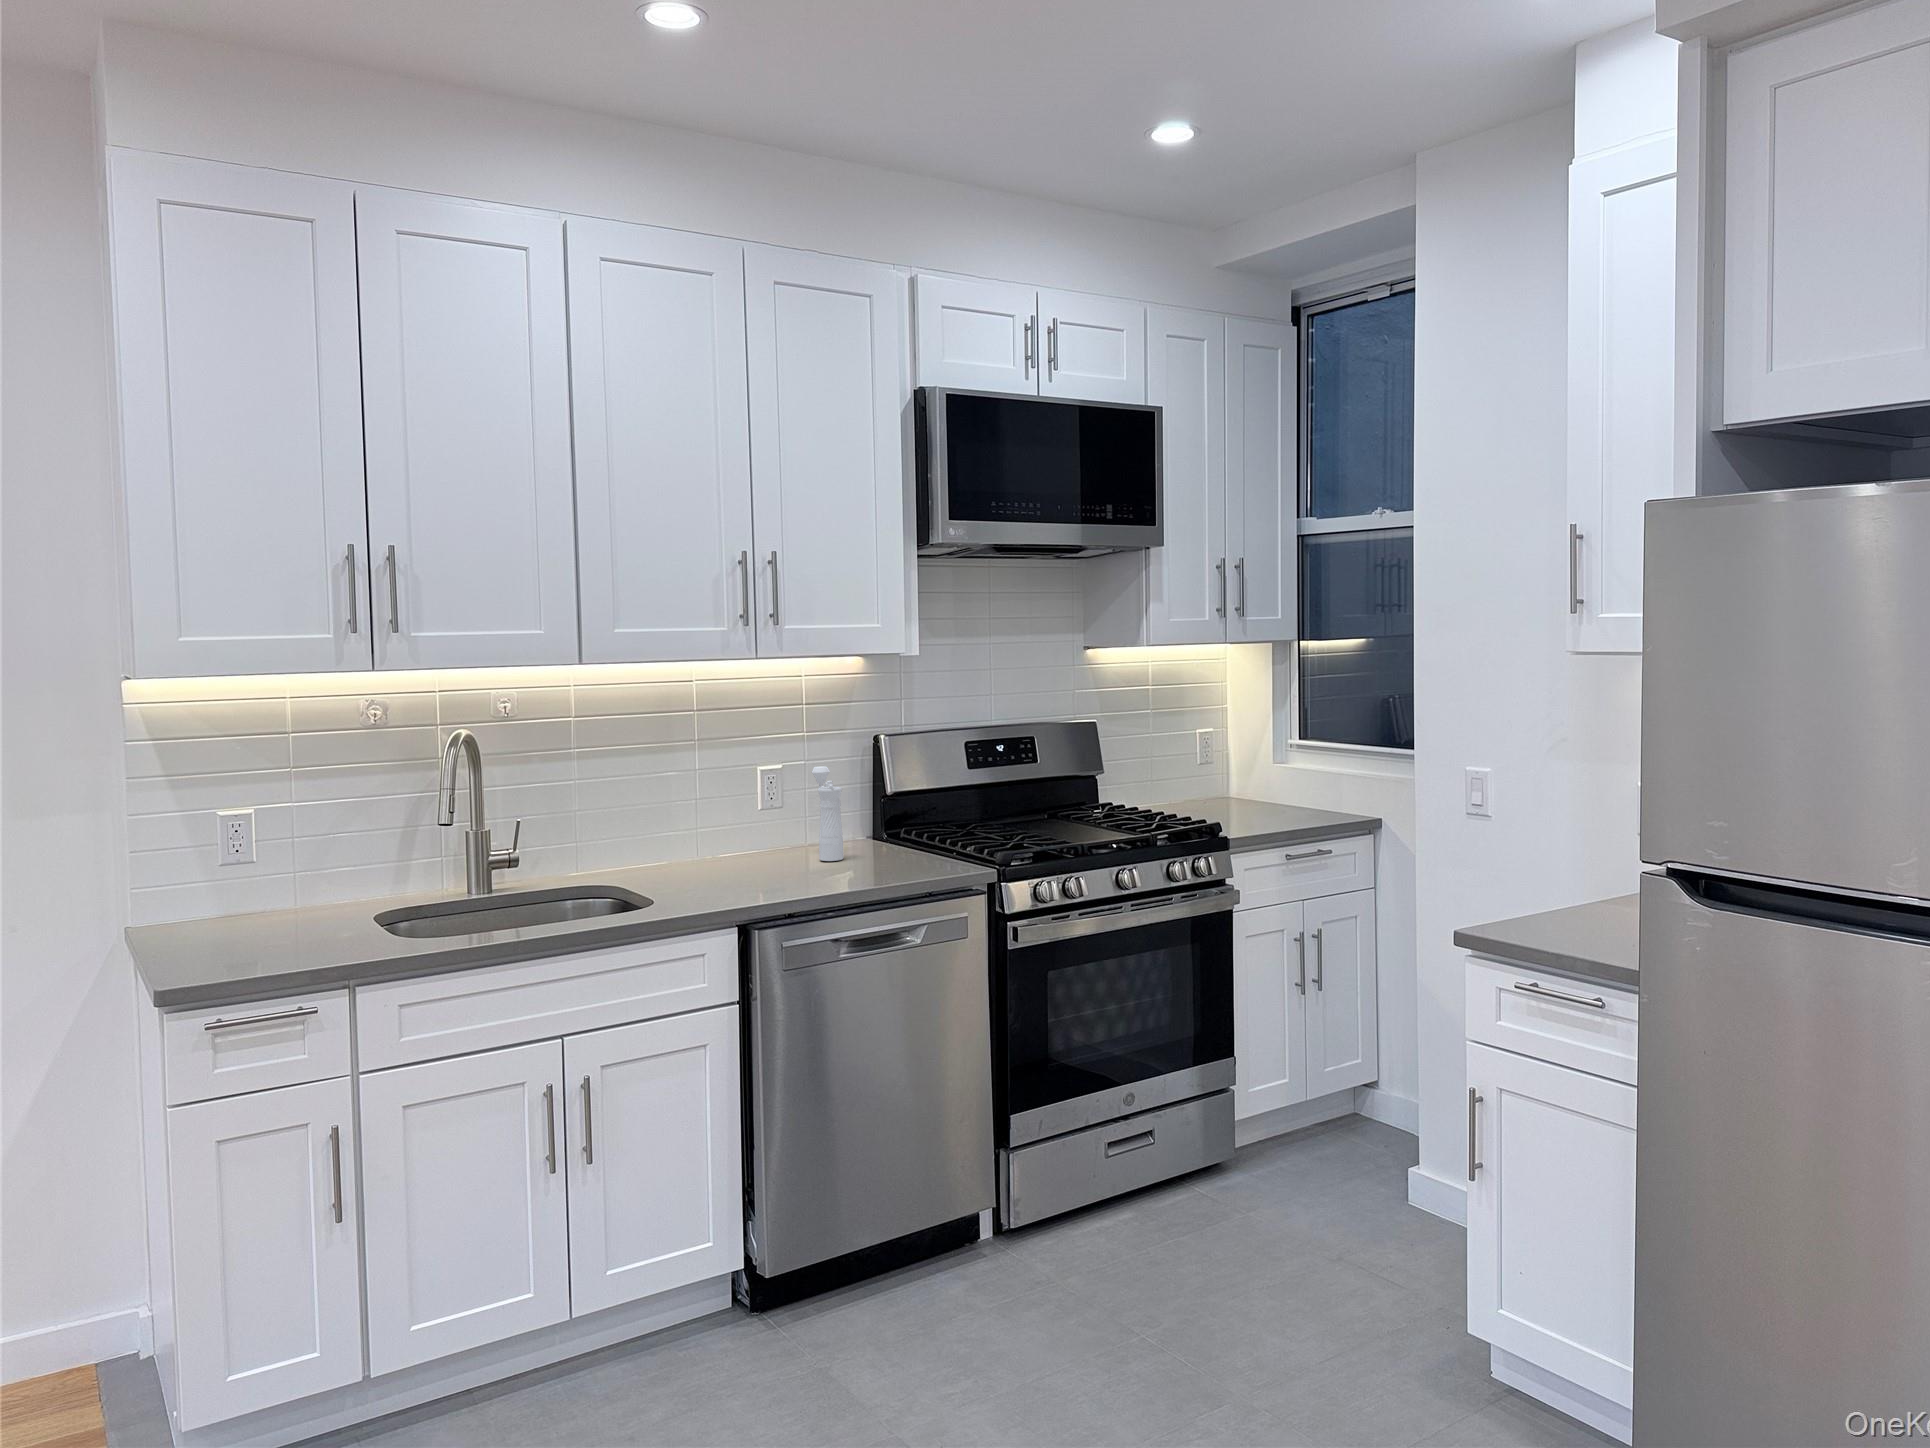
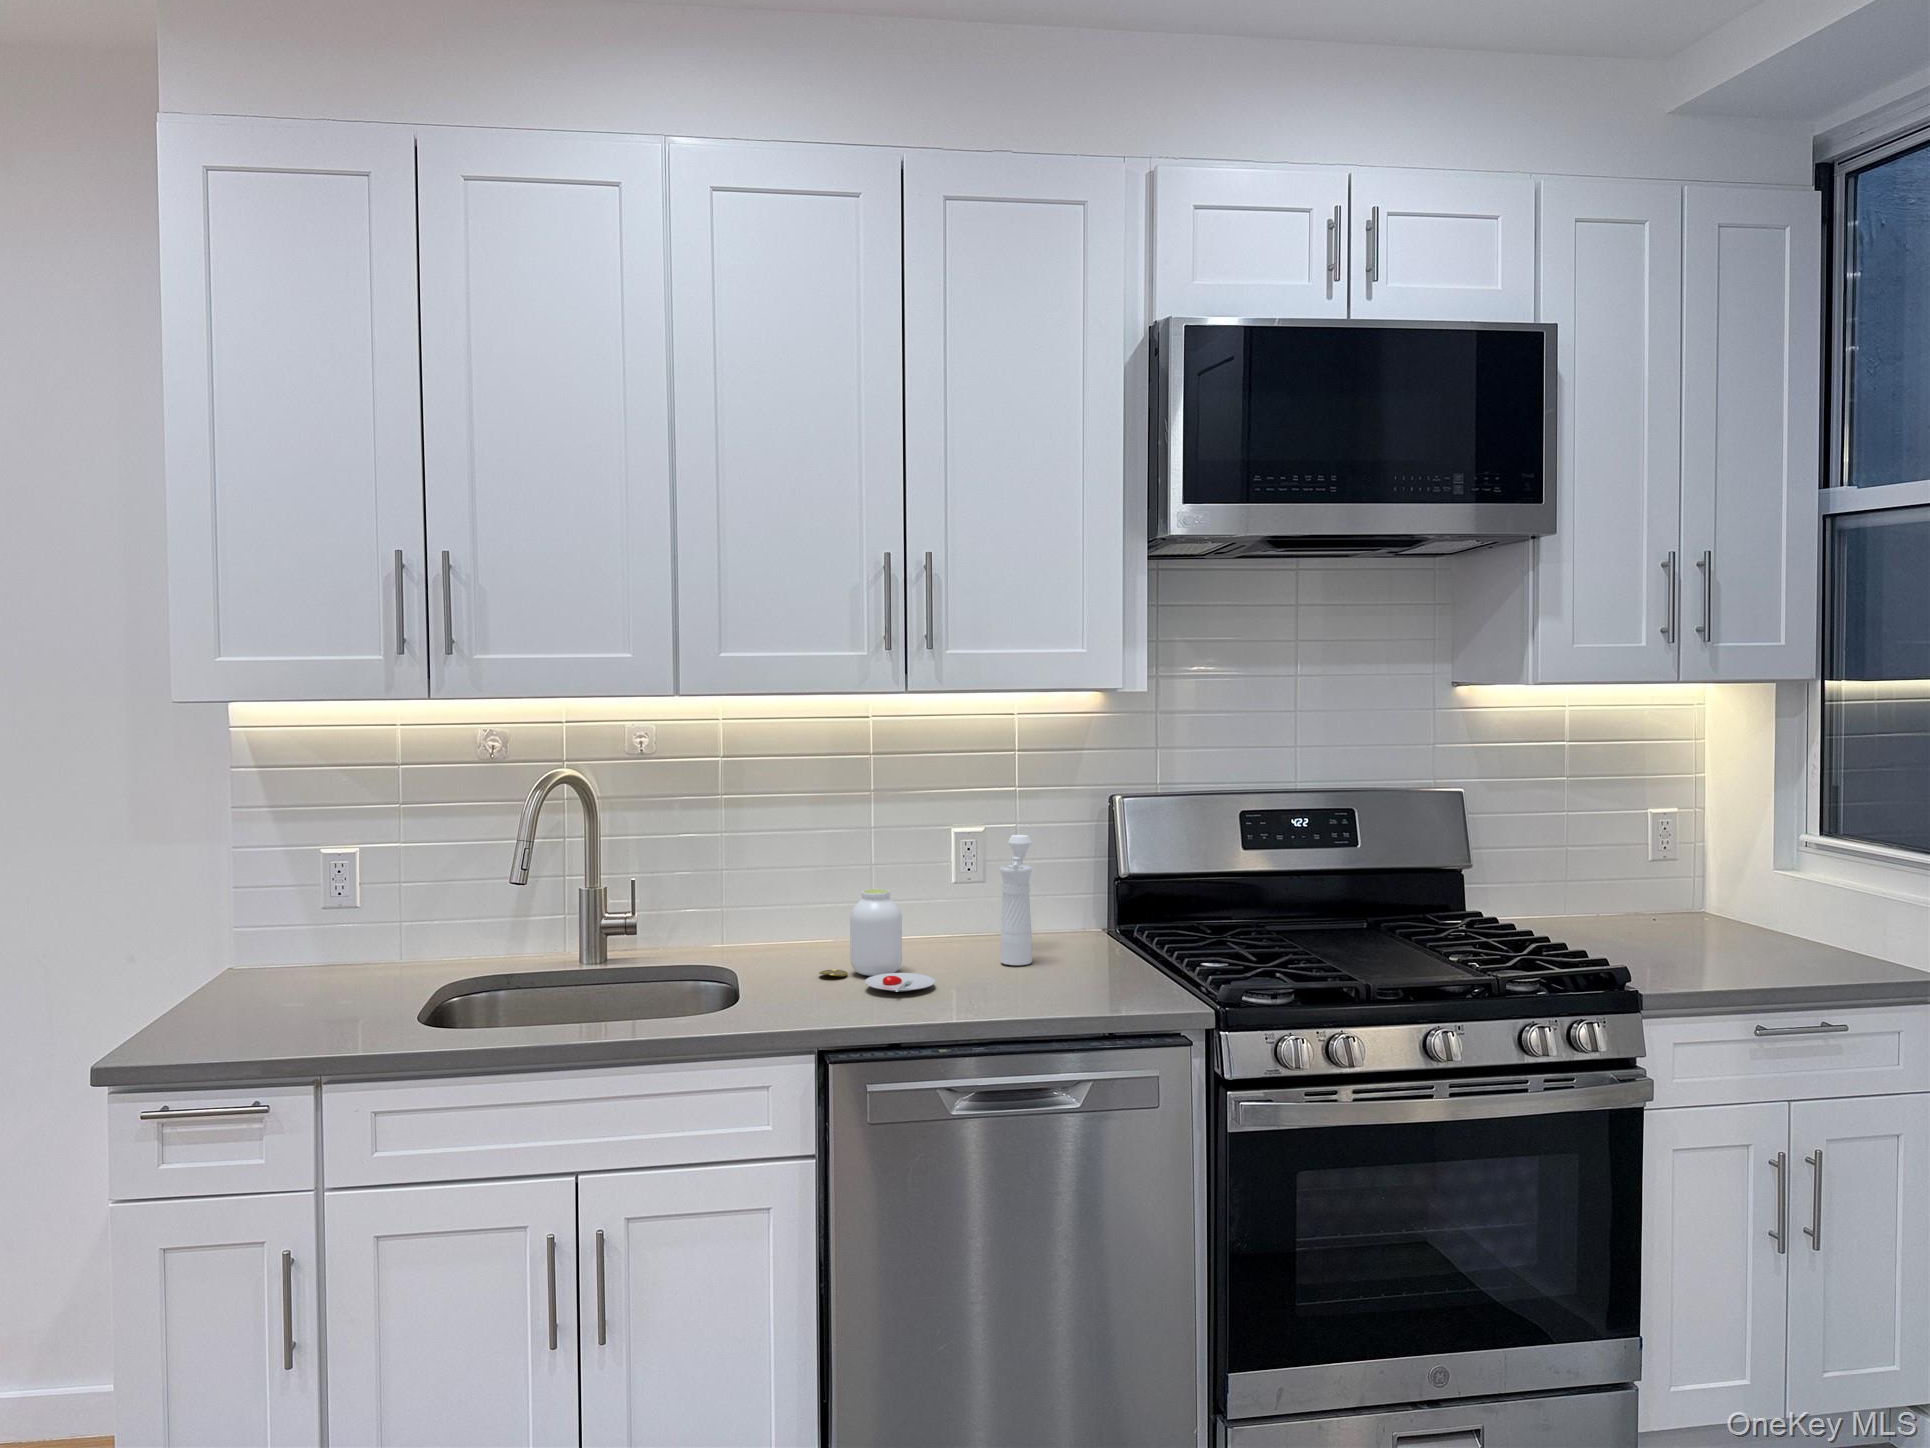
jar: none [690,811,792,882] -> present [819,889,935,992]

